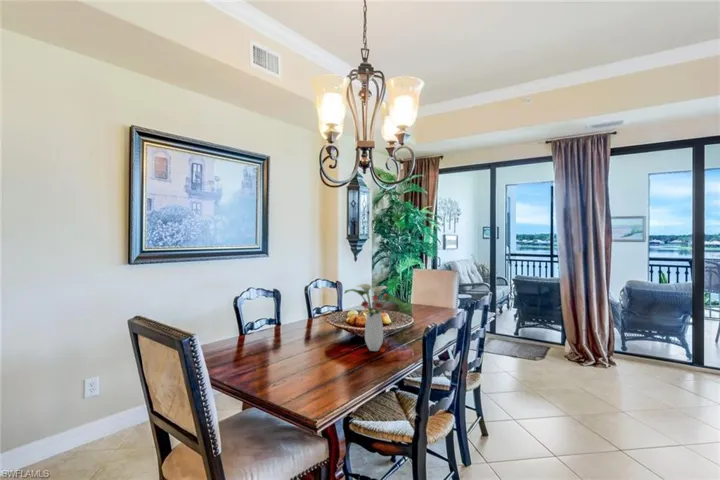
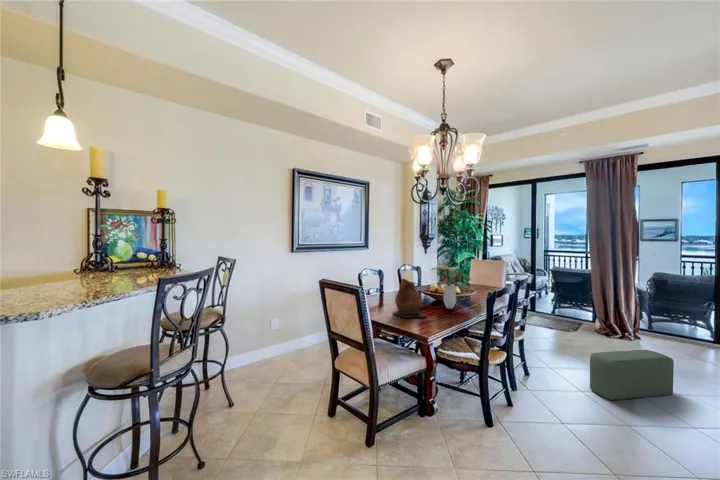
ceramic pitcher: none [277,310,333,376] -> present [394,279,426,318]
pouf: none [564,386,660,463] -> present [590,350,674,400]

